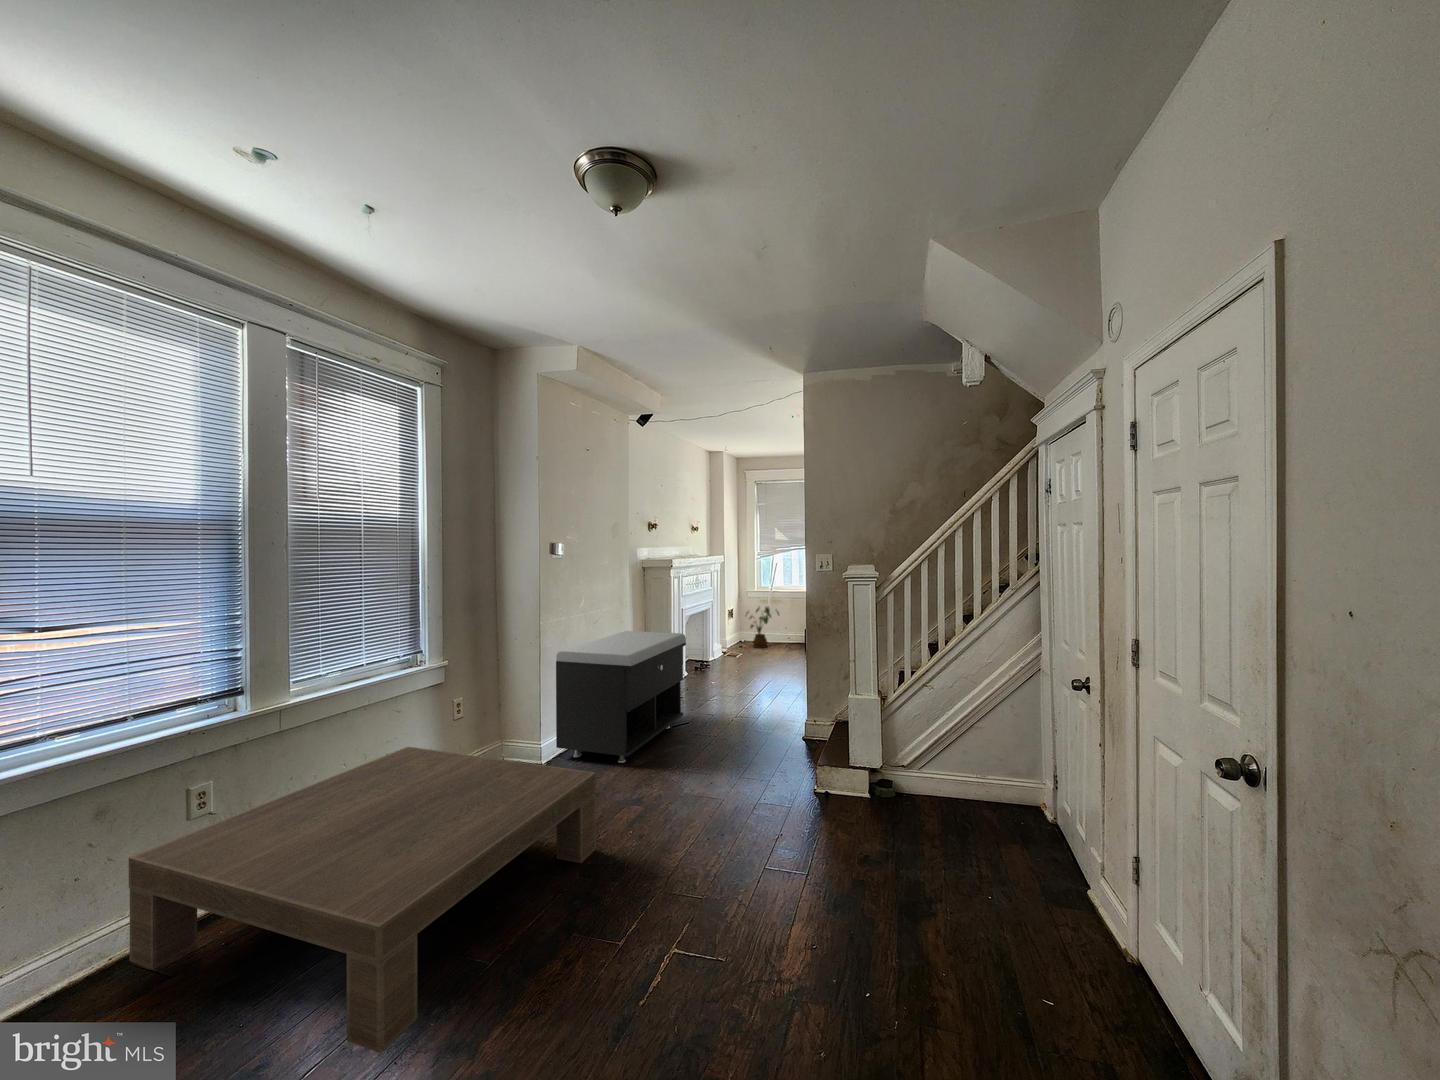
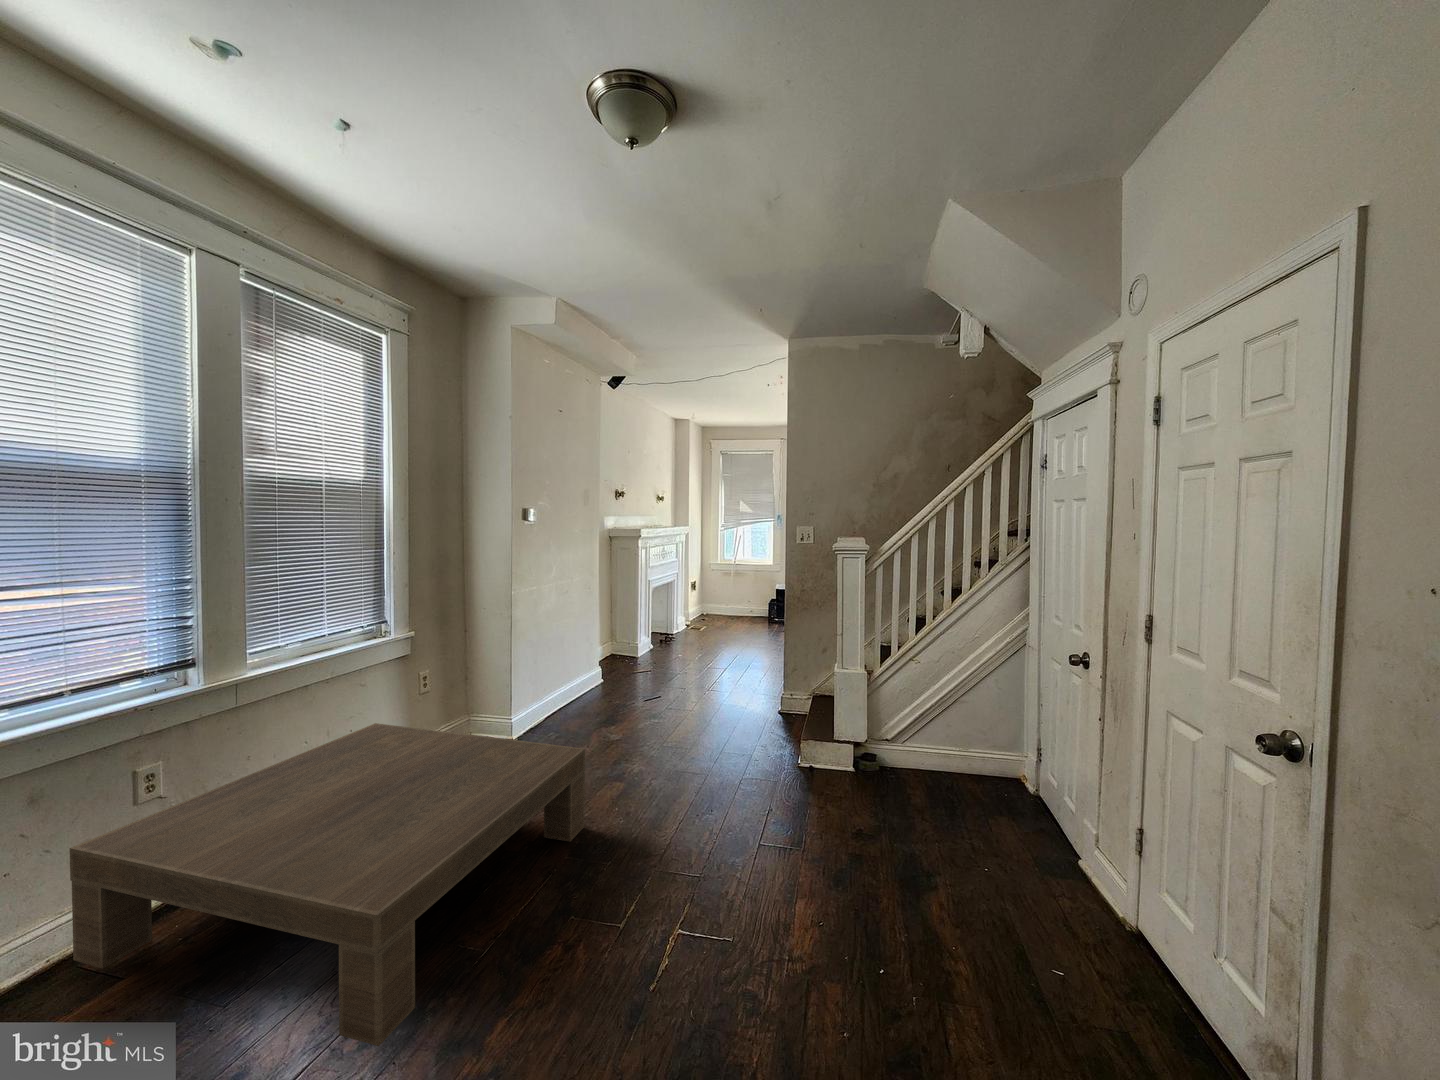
house plant: present [746,607,779,648] -> none [712,580,746,623]
storage bench: present [556,631,686,763] -> none [530,603,663,739]

